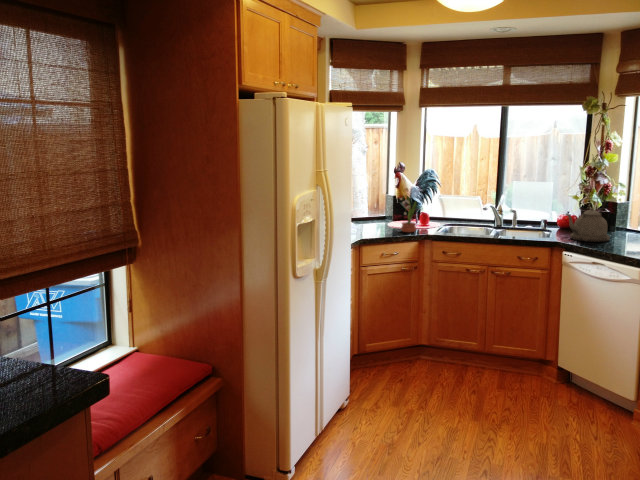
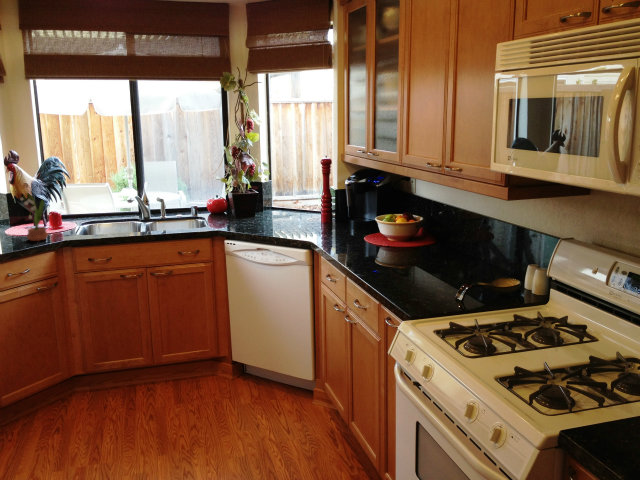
kettle: present [566,198,610,242] -> none [221,179,265,227]

